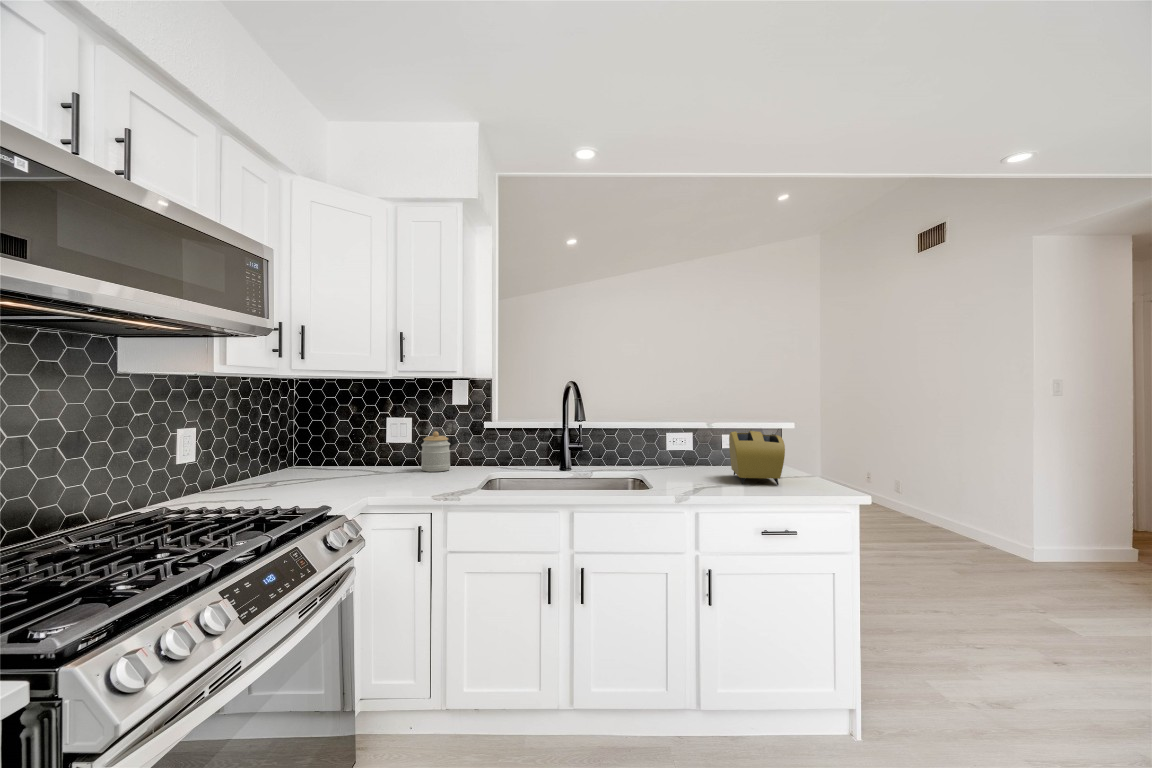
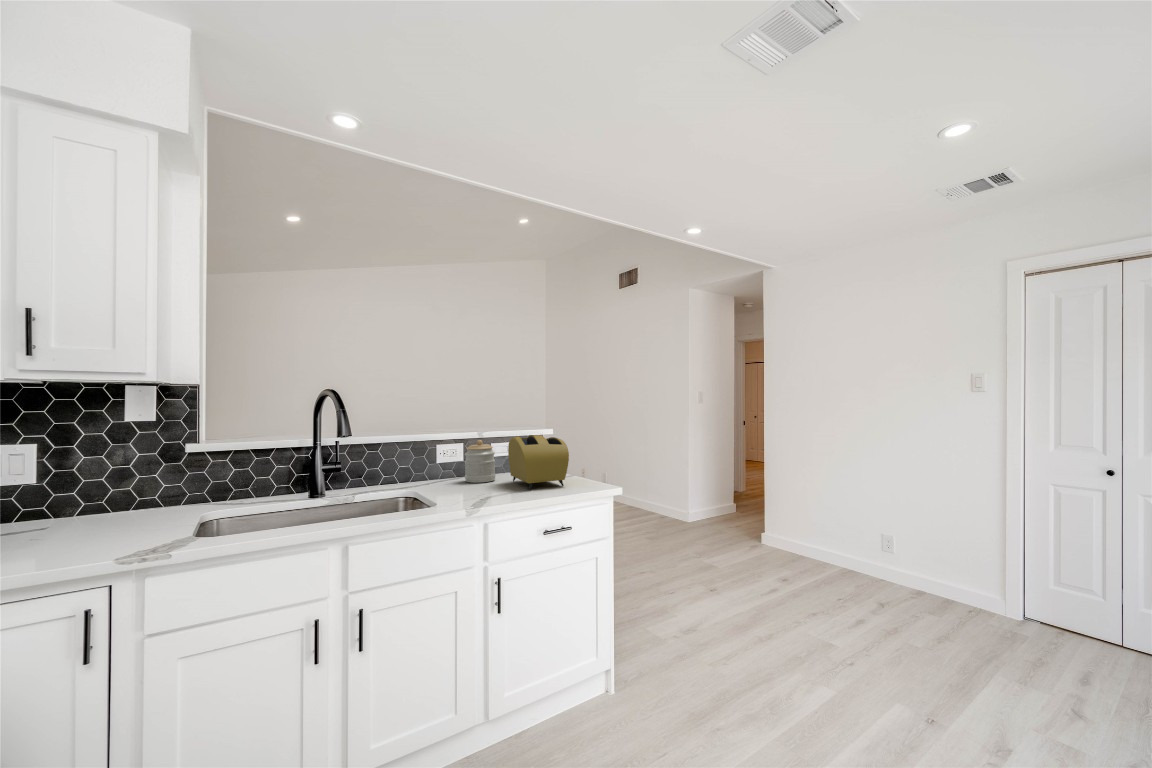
jar: present [421,431,450,472] -> present [465,440,496,483]

